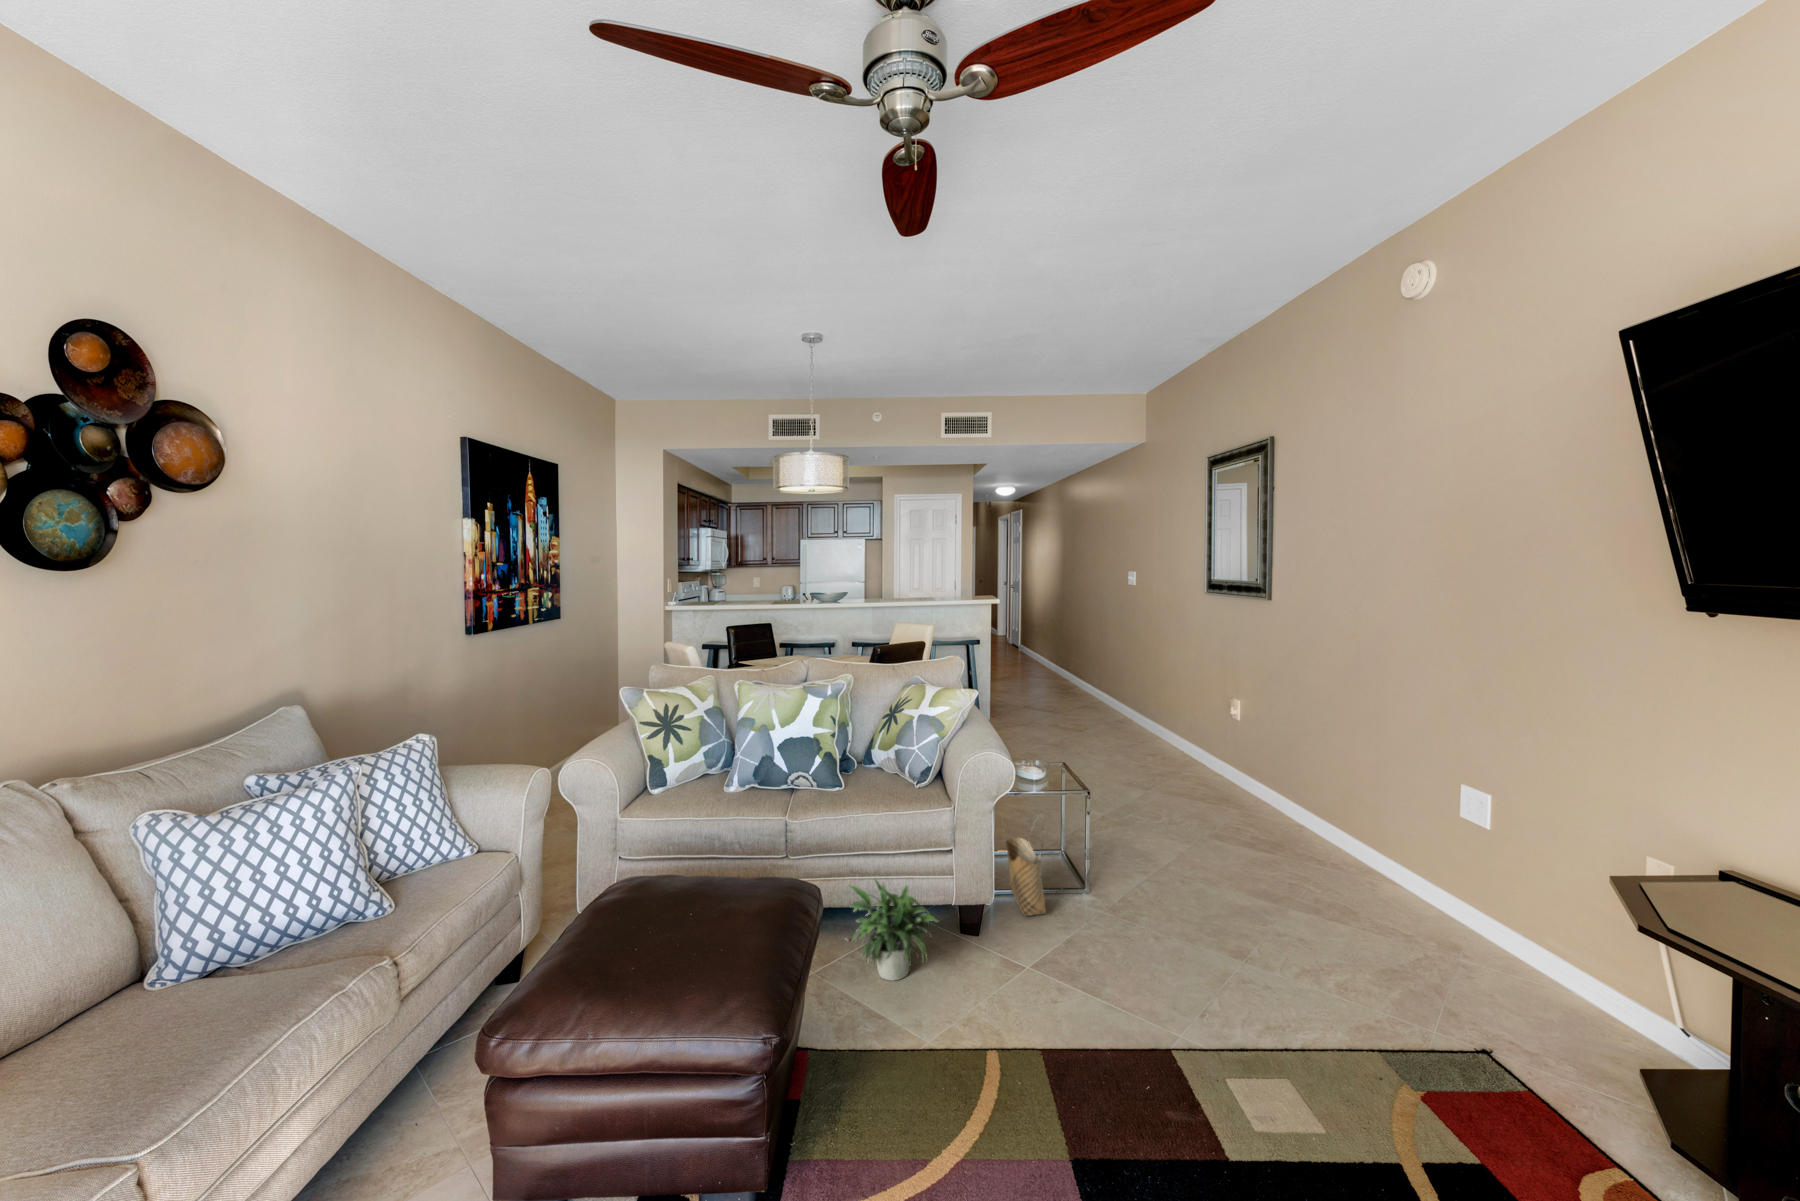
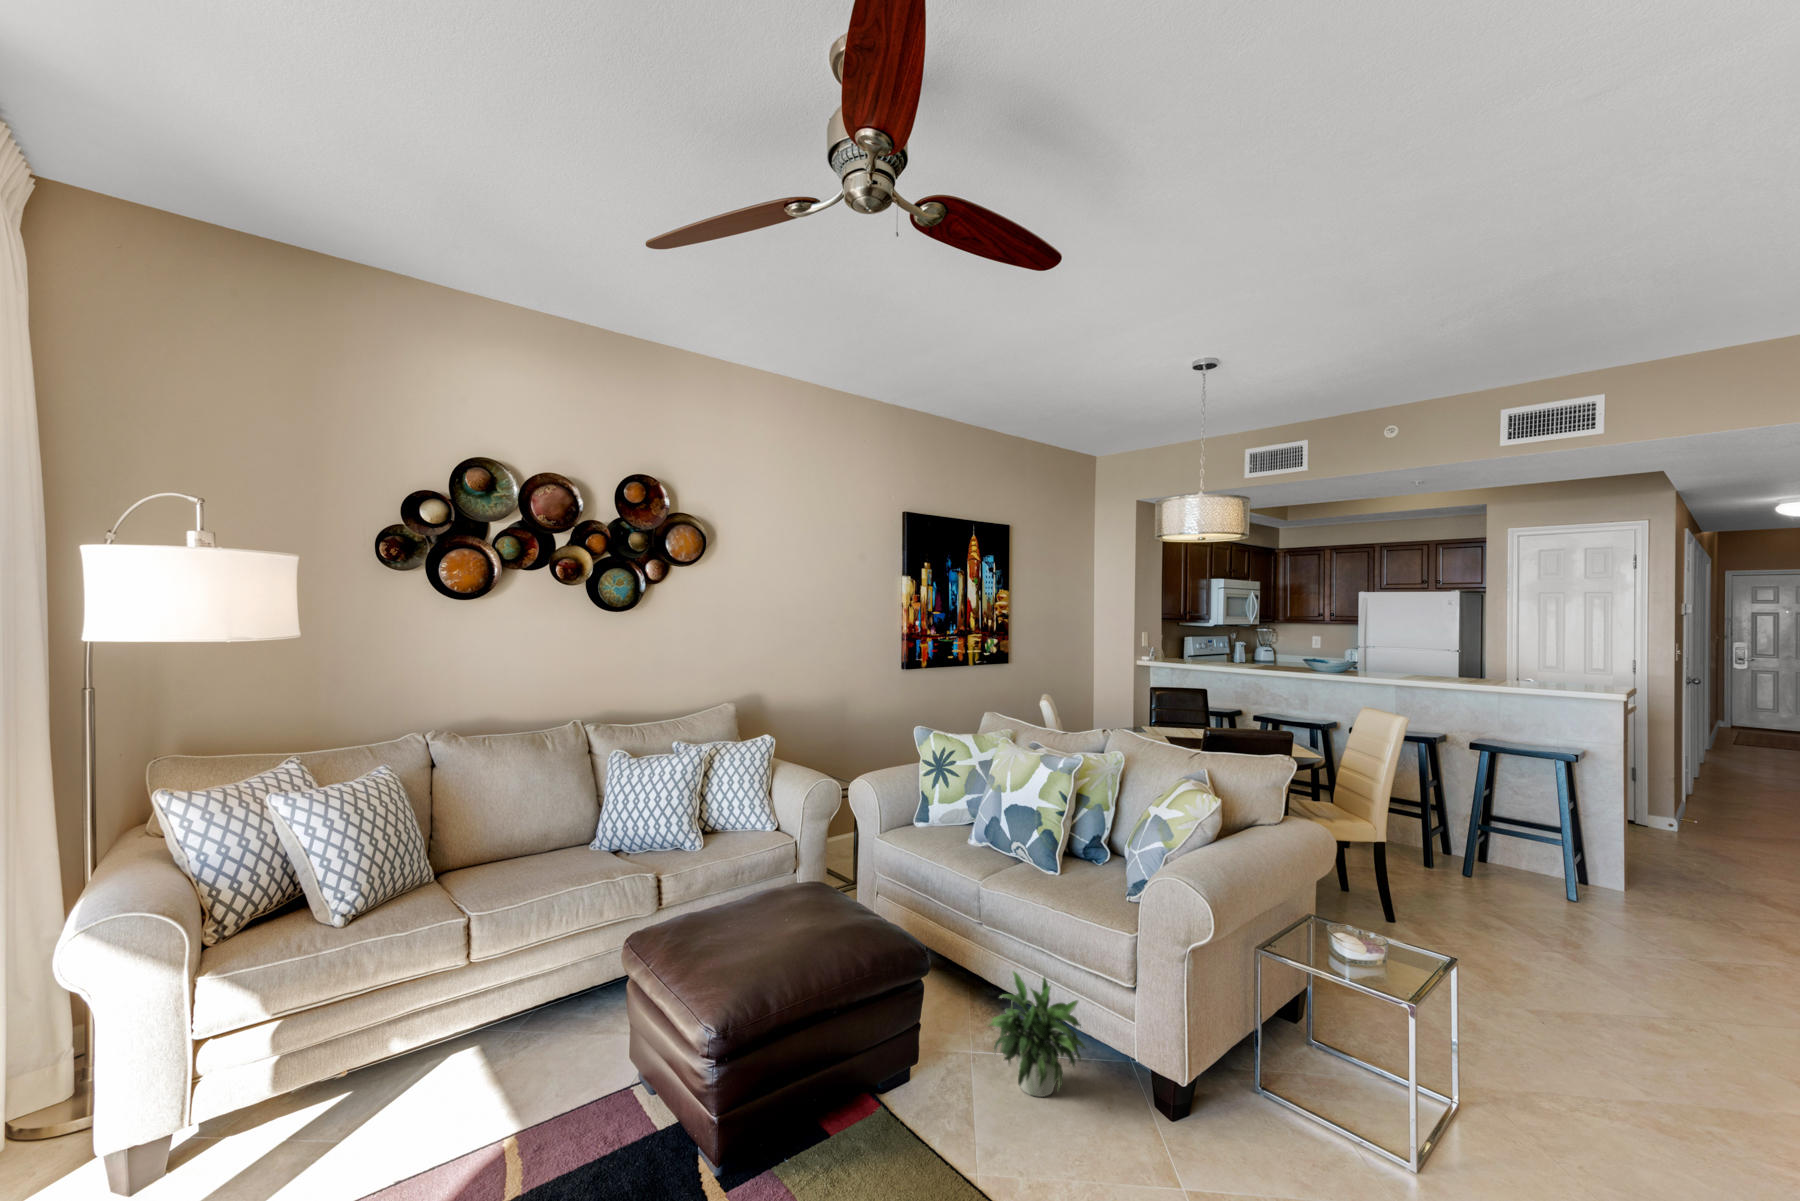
woven basket: present [1004,817,1045,916] -> none [1251,981,1314,1135]

